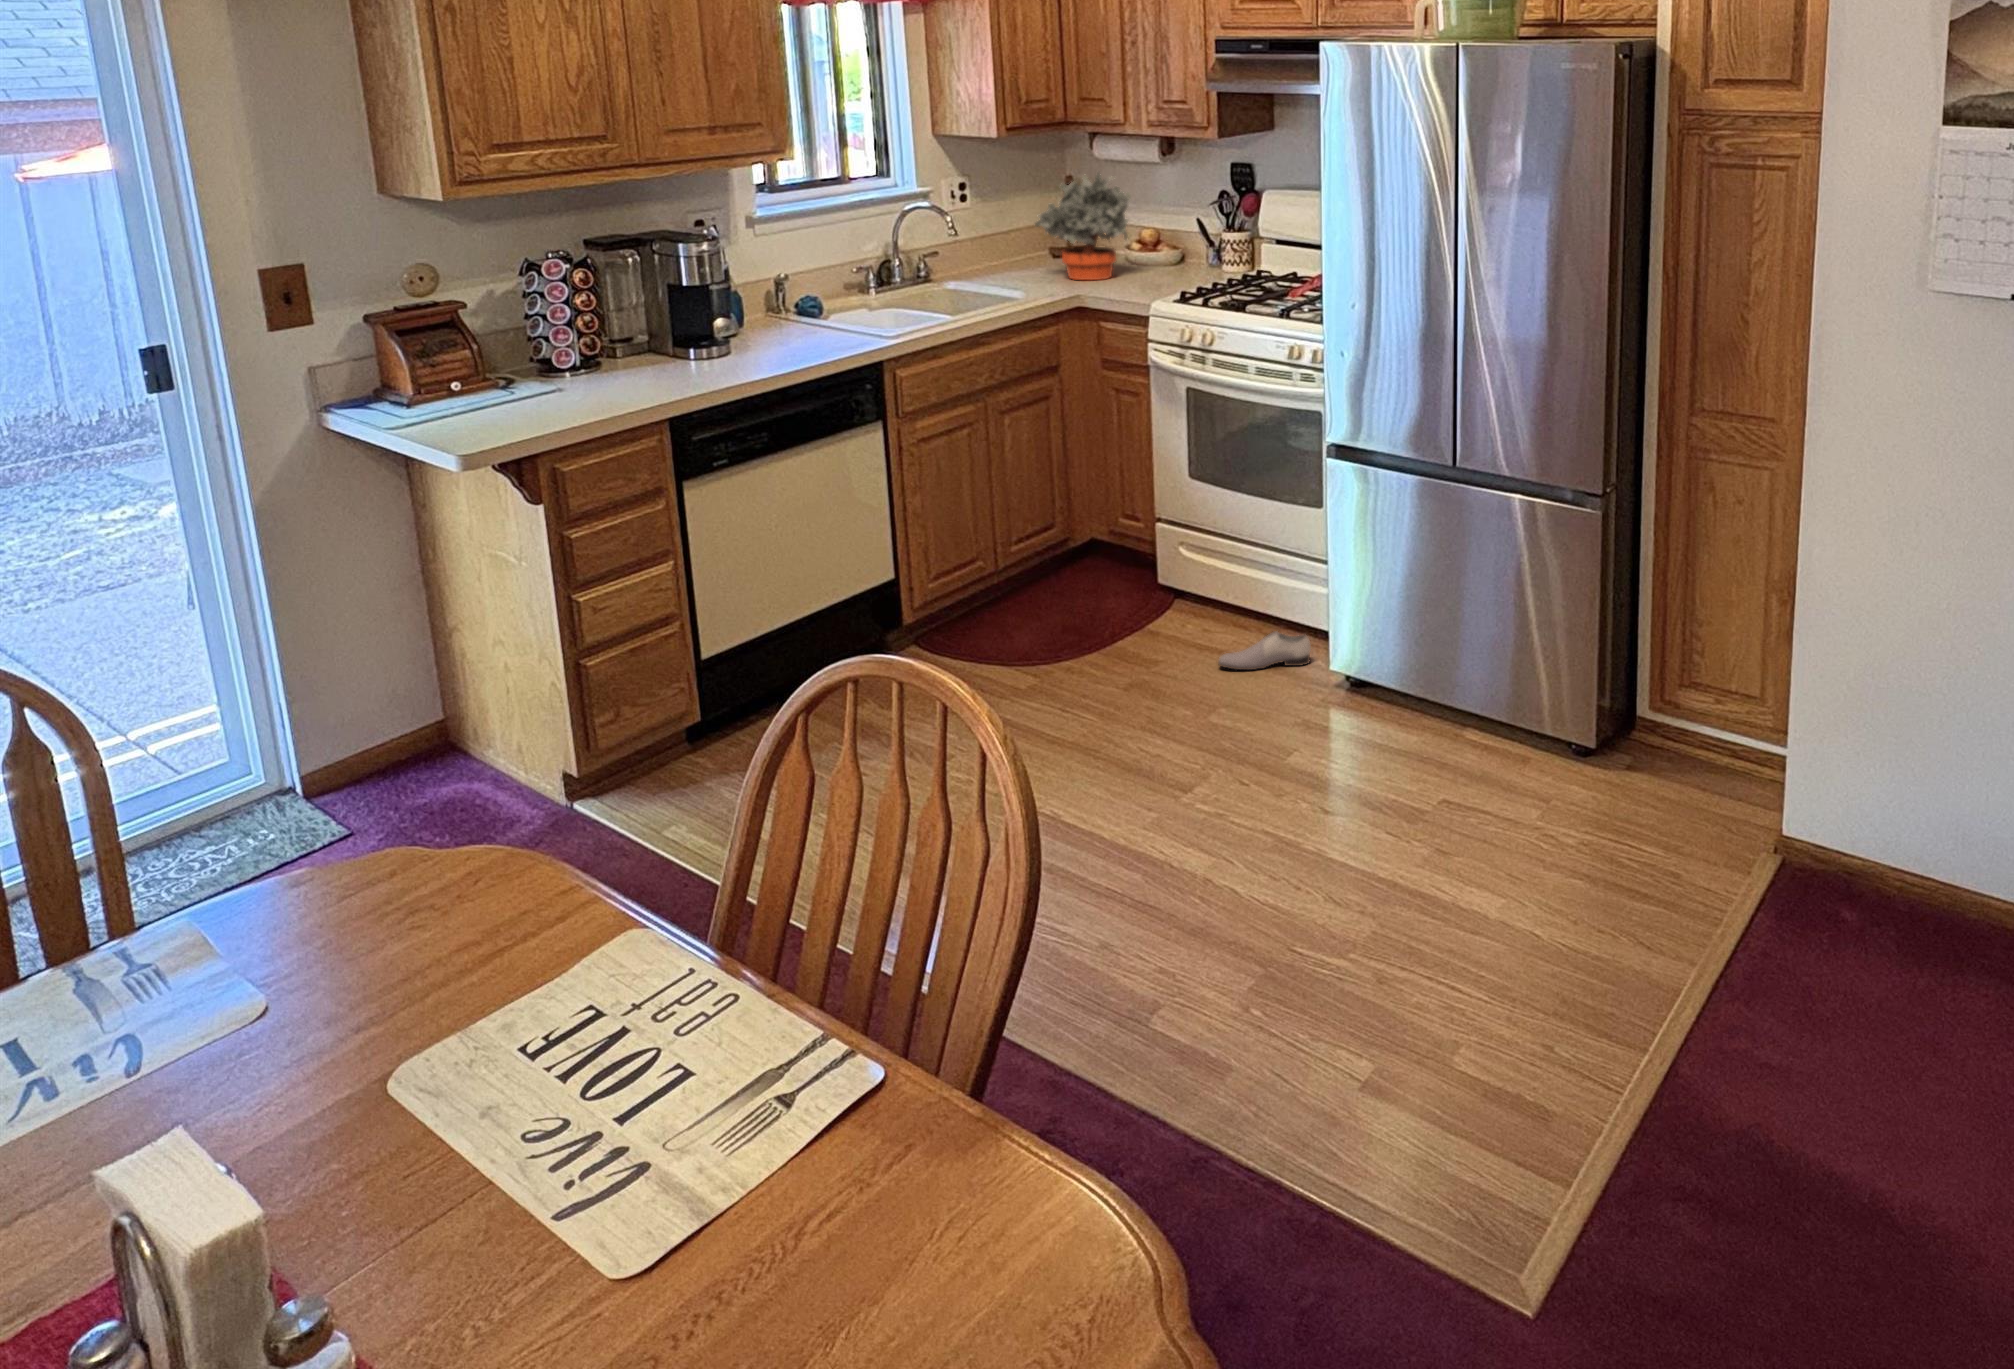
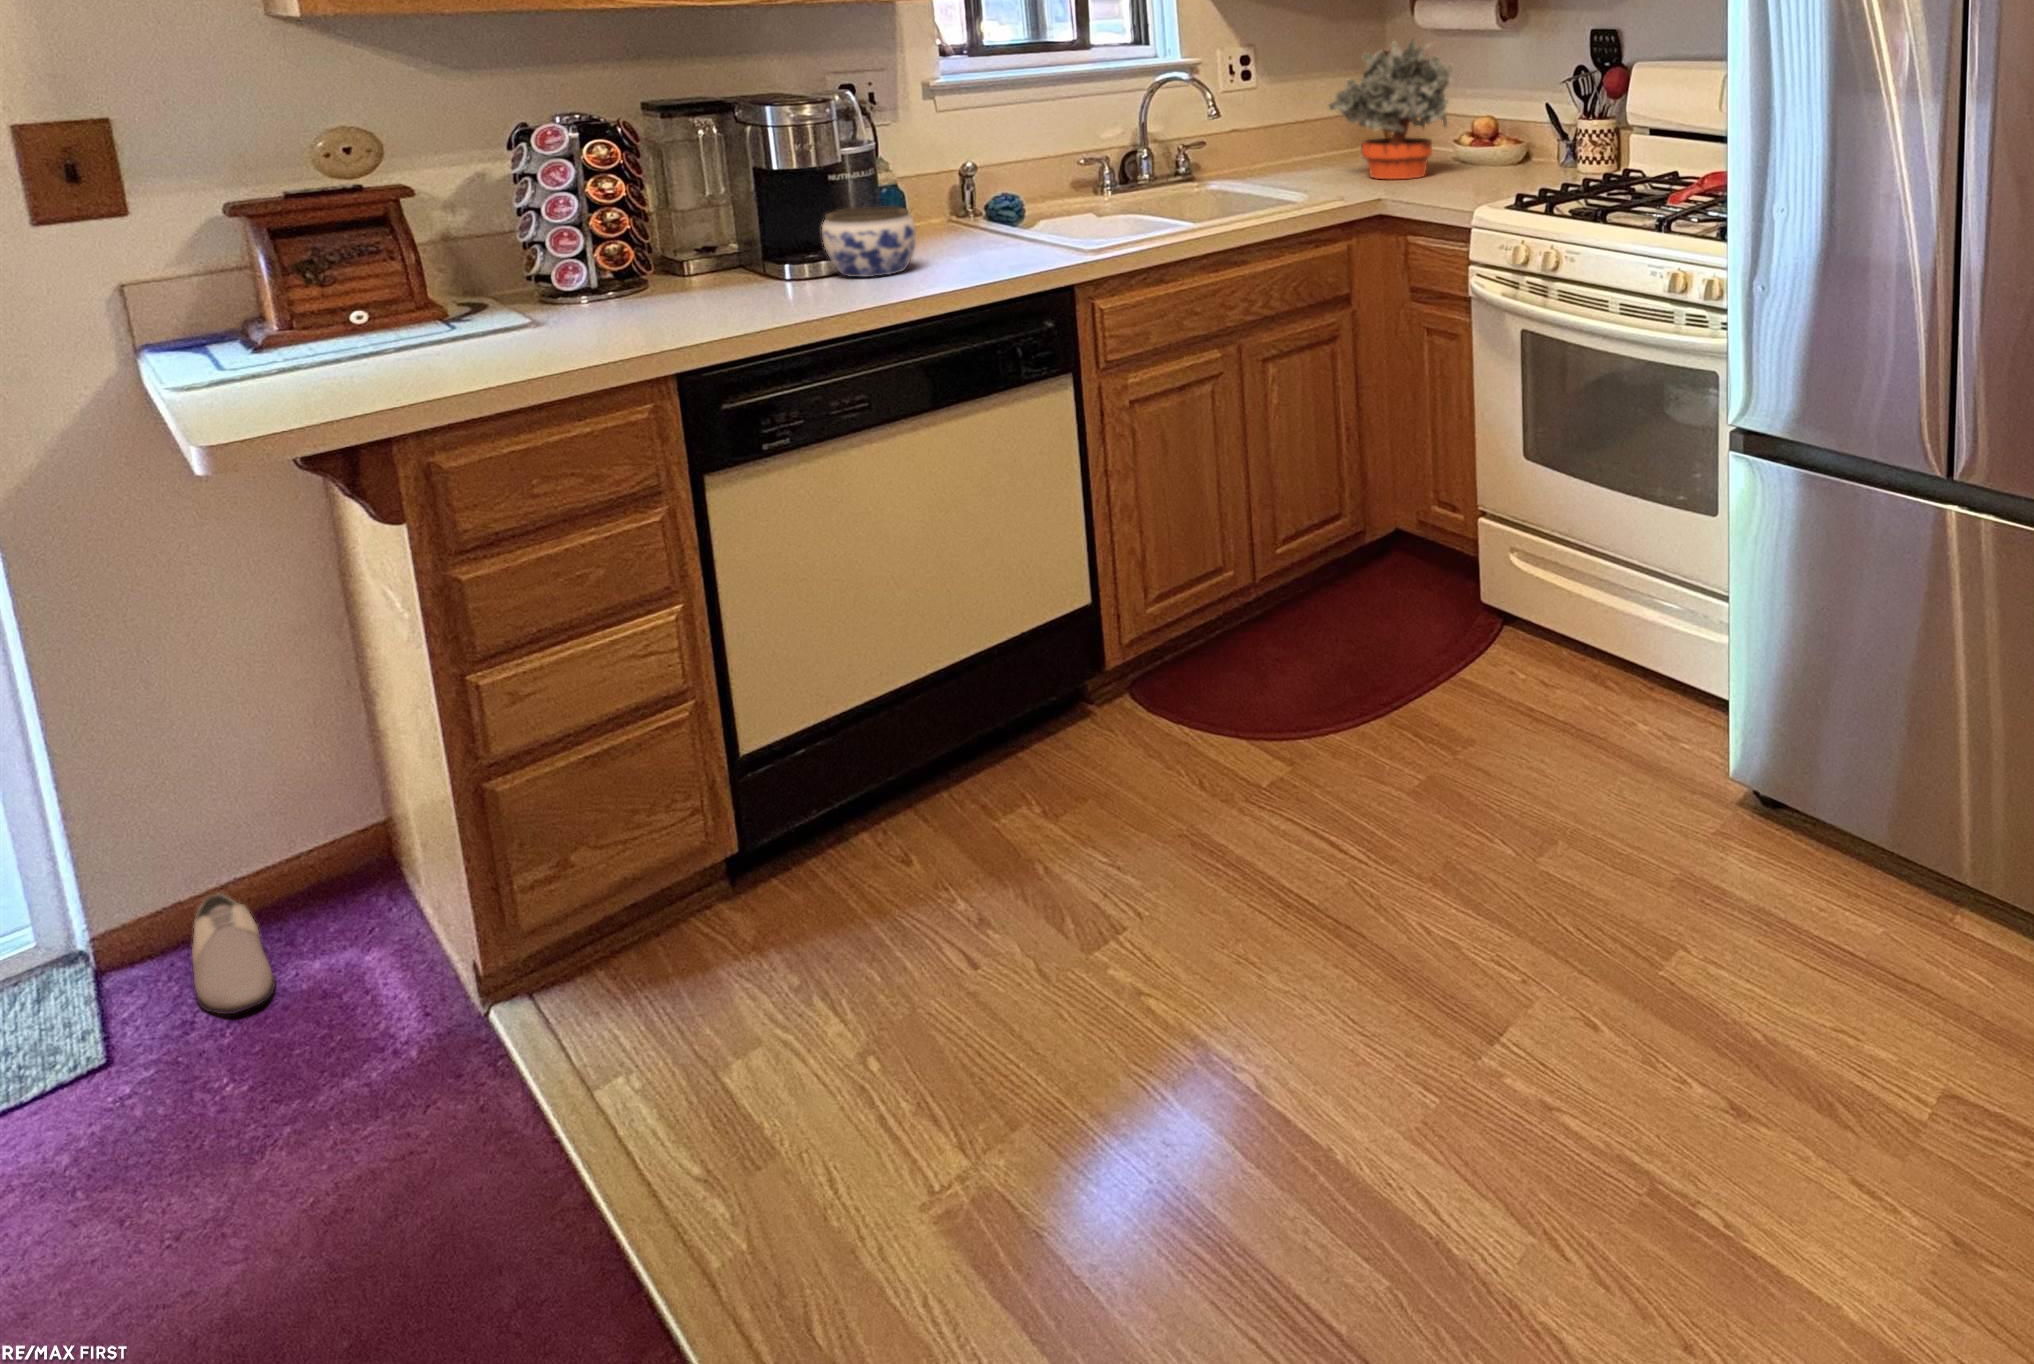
jar: none [718,308,780,356] -> present [822,206,916,277]
shoe: present [1218,631,1311,670] -> present [192,894,276,1014]

